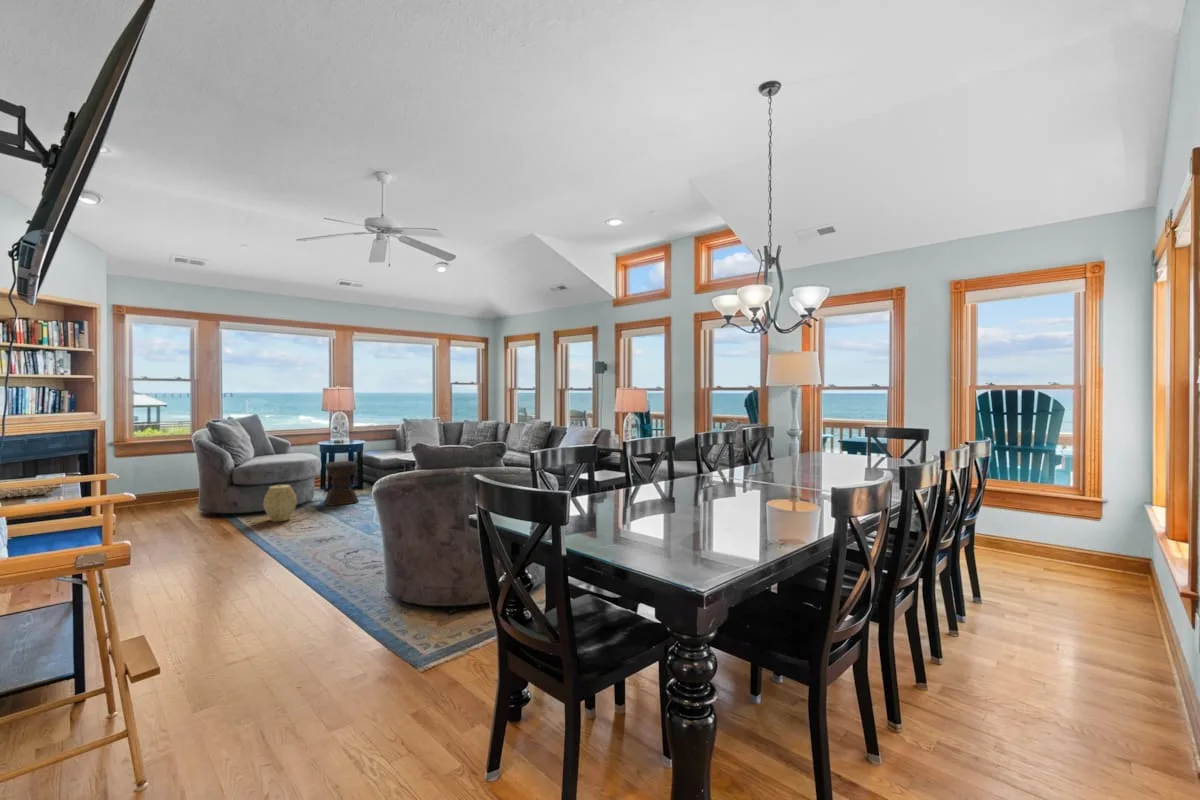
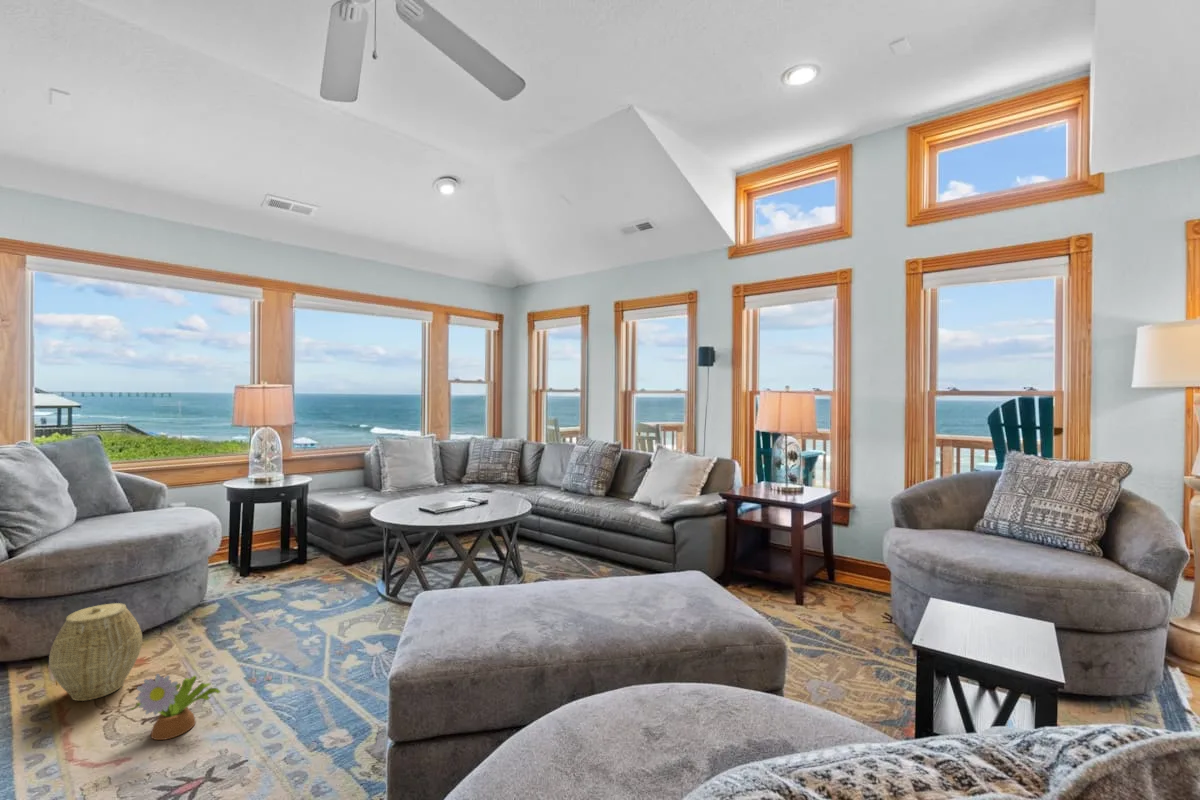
stool: present [325,461,358,506] -> none [225,524,296,623]
decorative plant: none [299,503,333,529] -> present [131,674,220,740]

